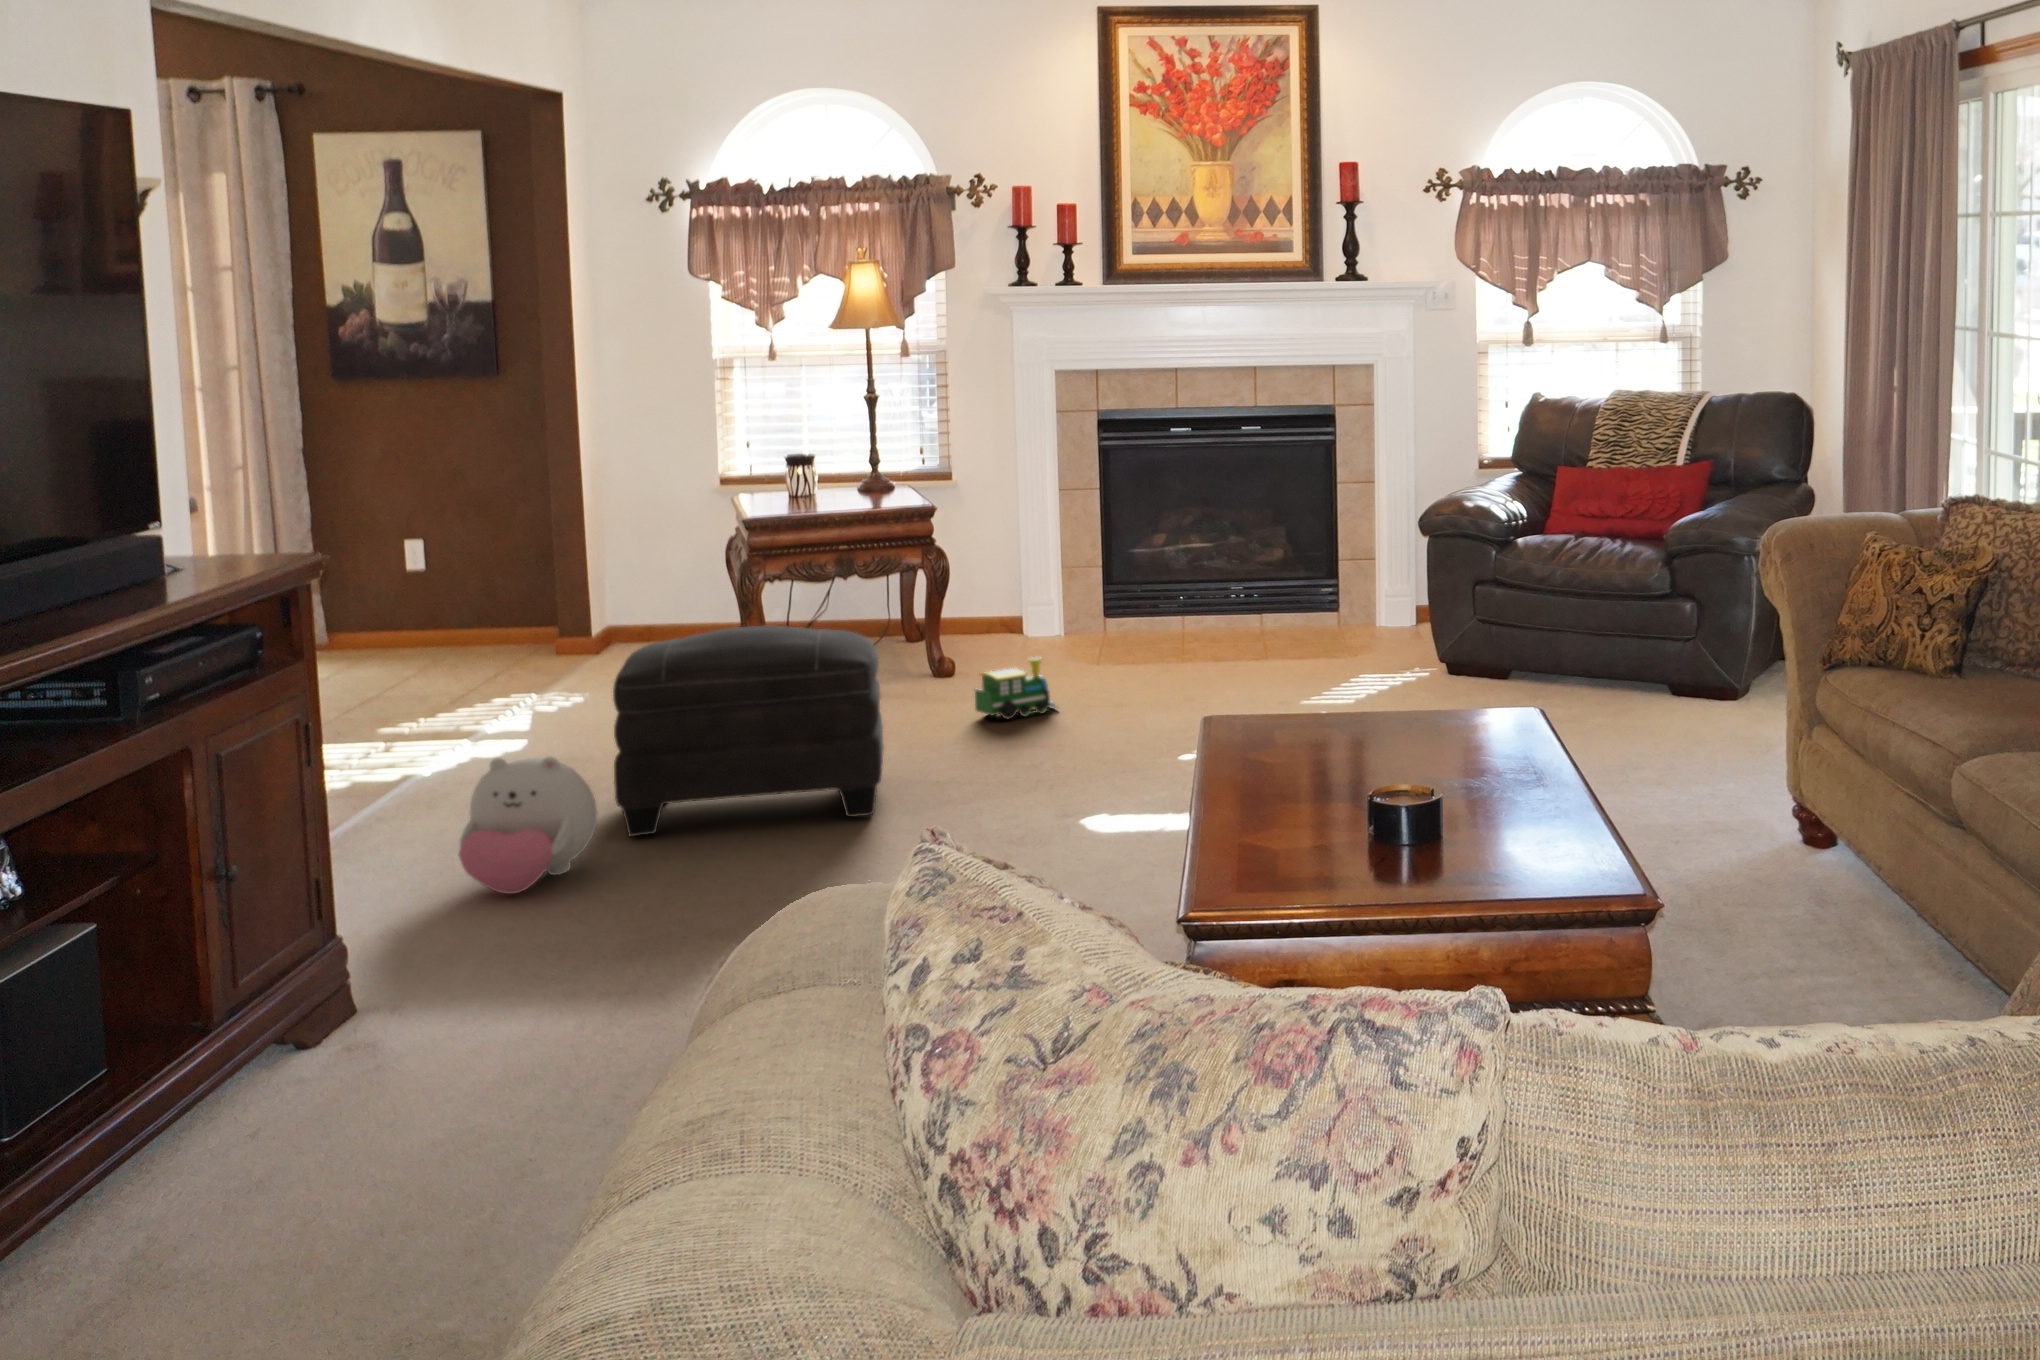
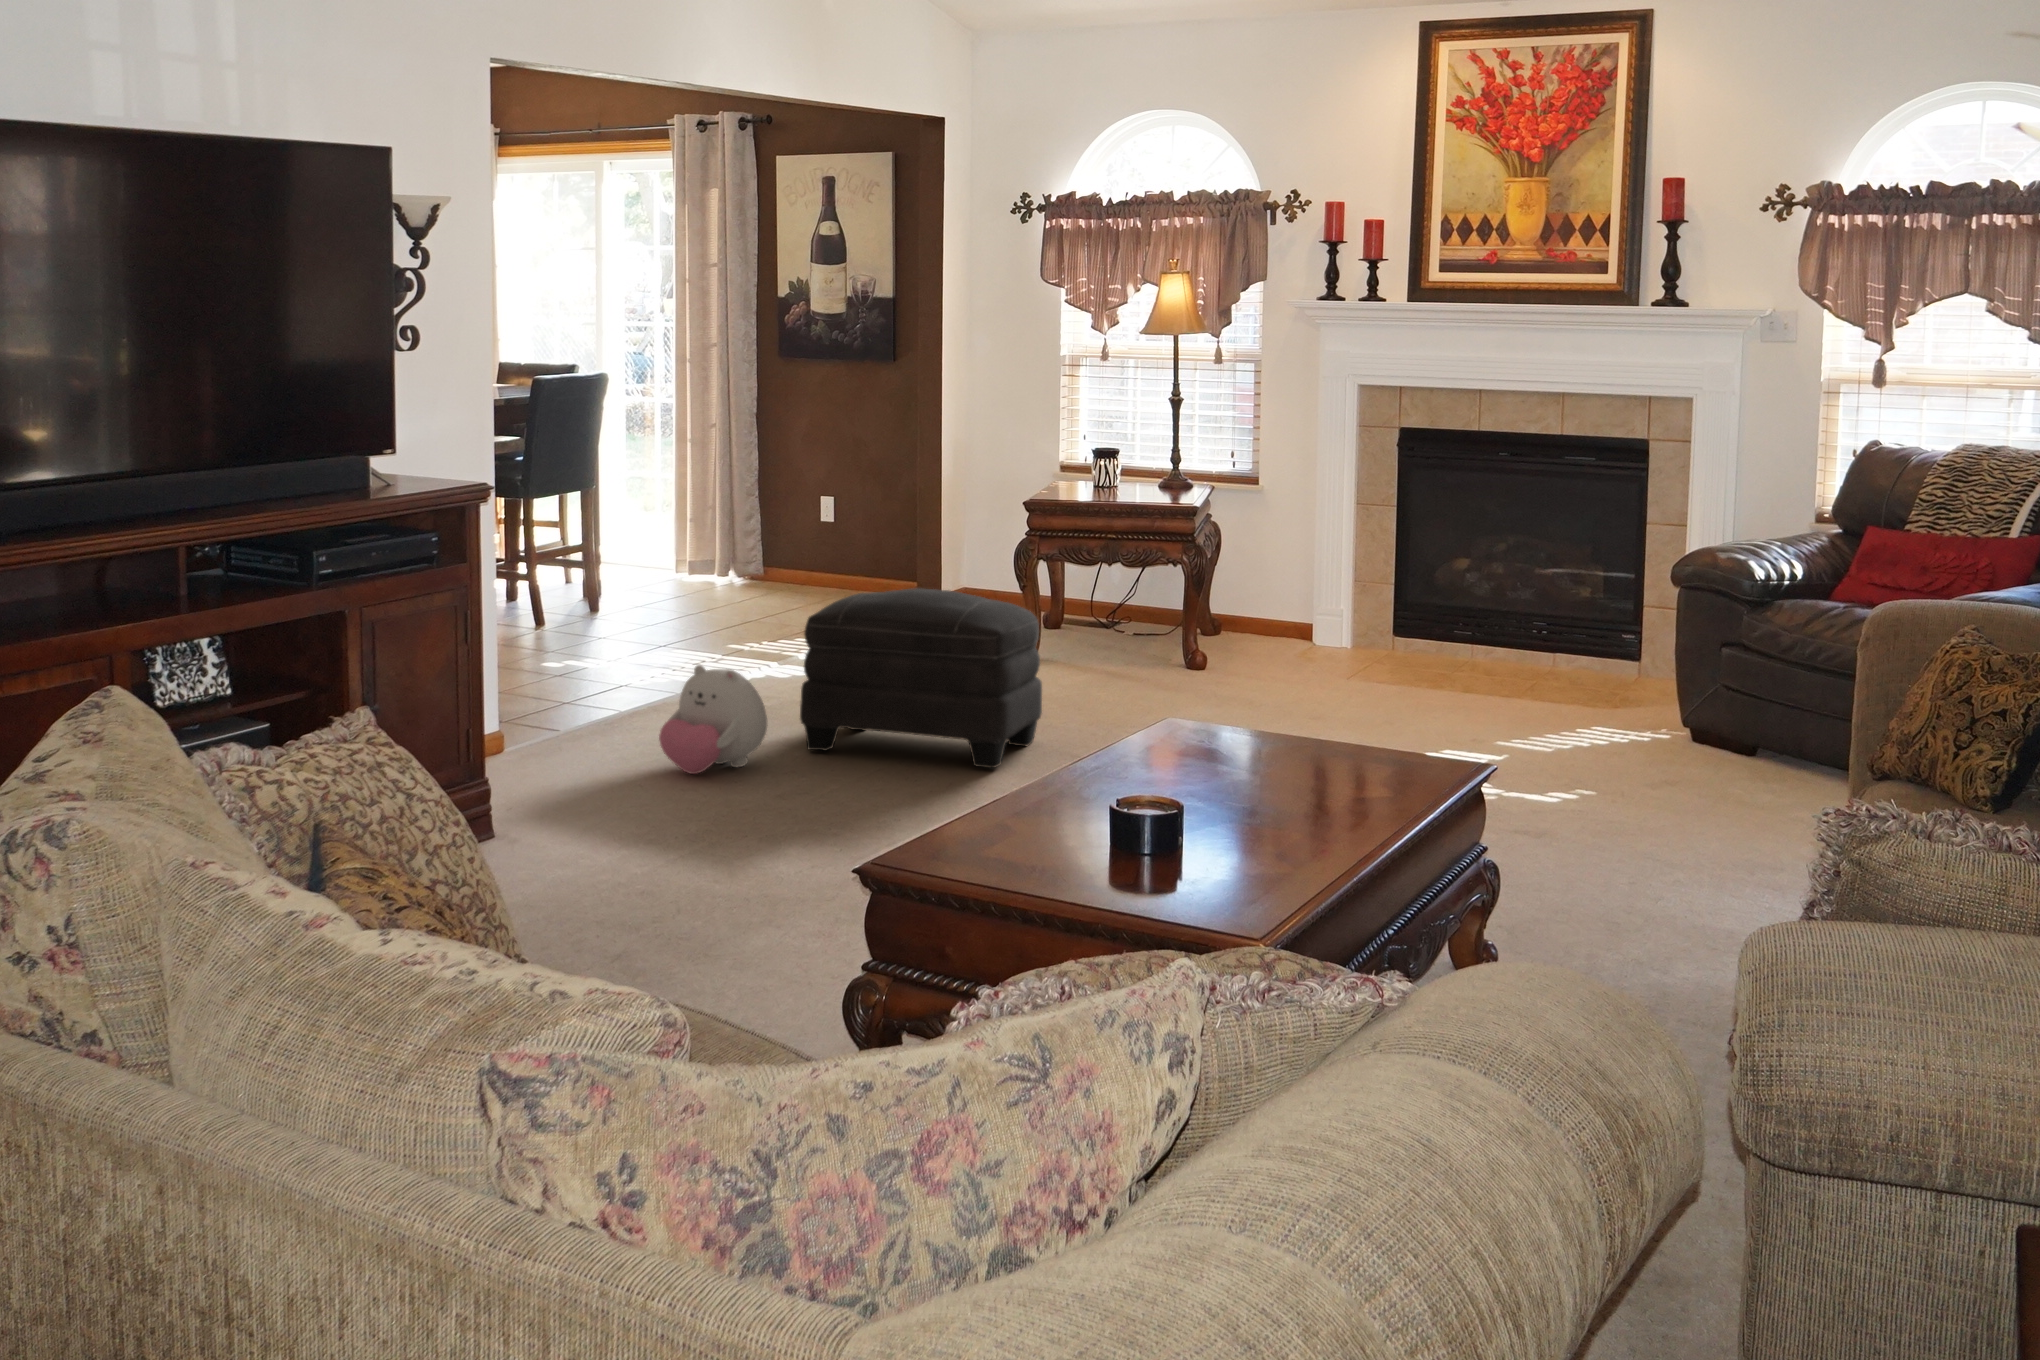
toy train: present [975,657,1055,719] -> none [1174,658,1252,713]

